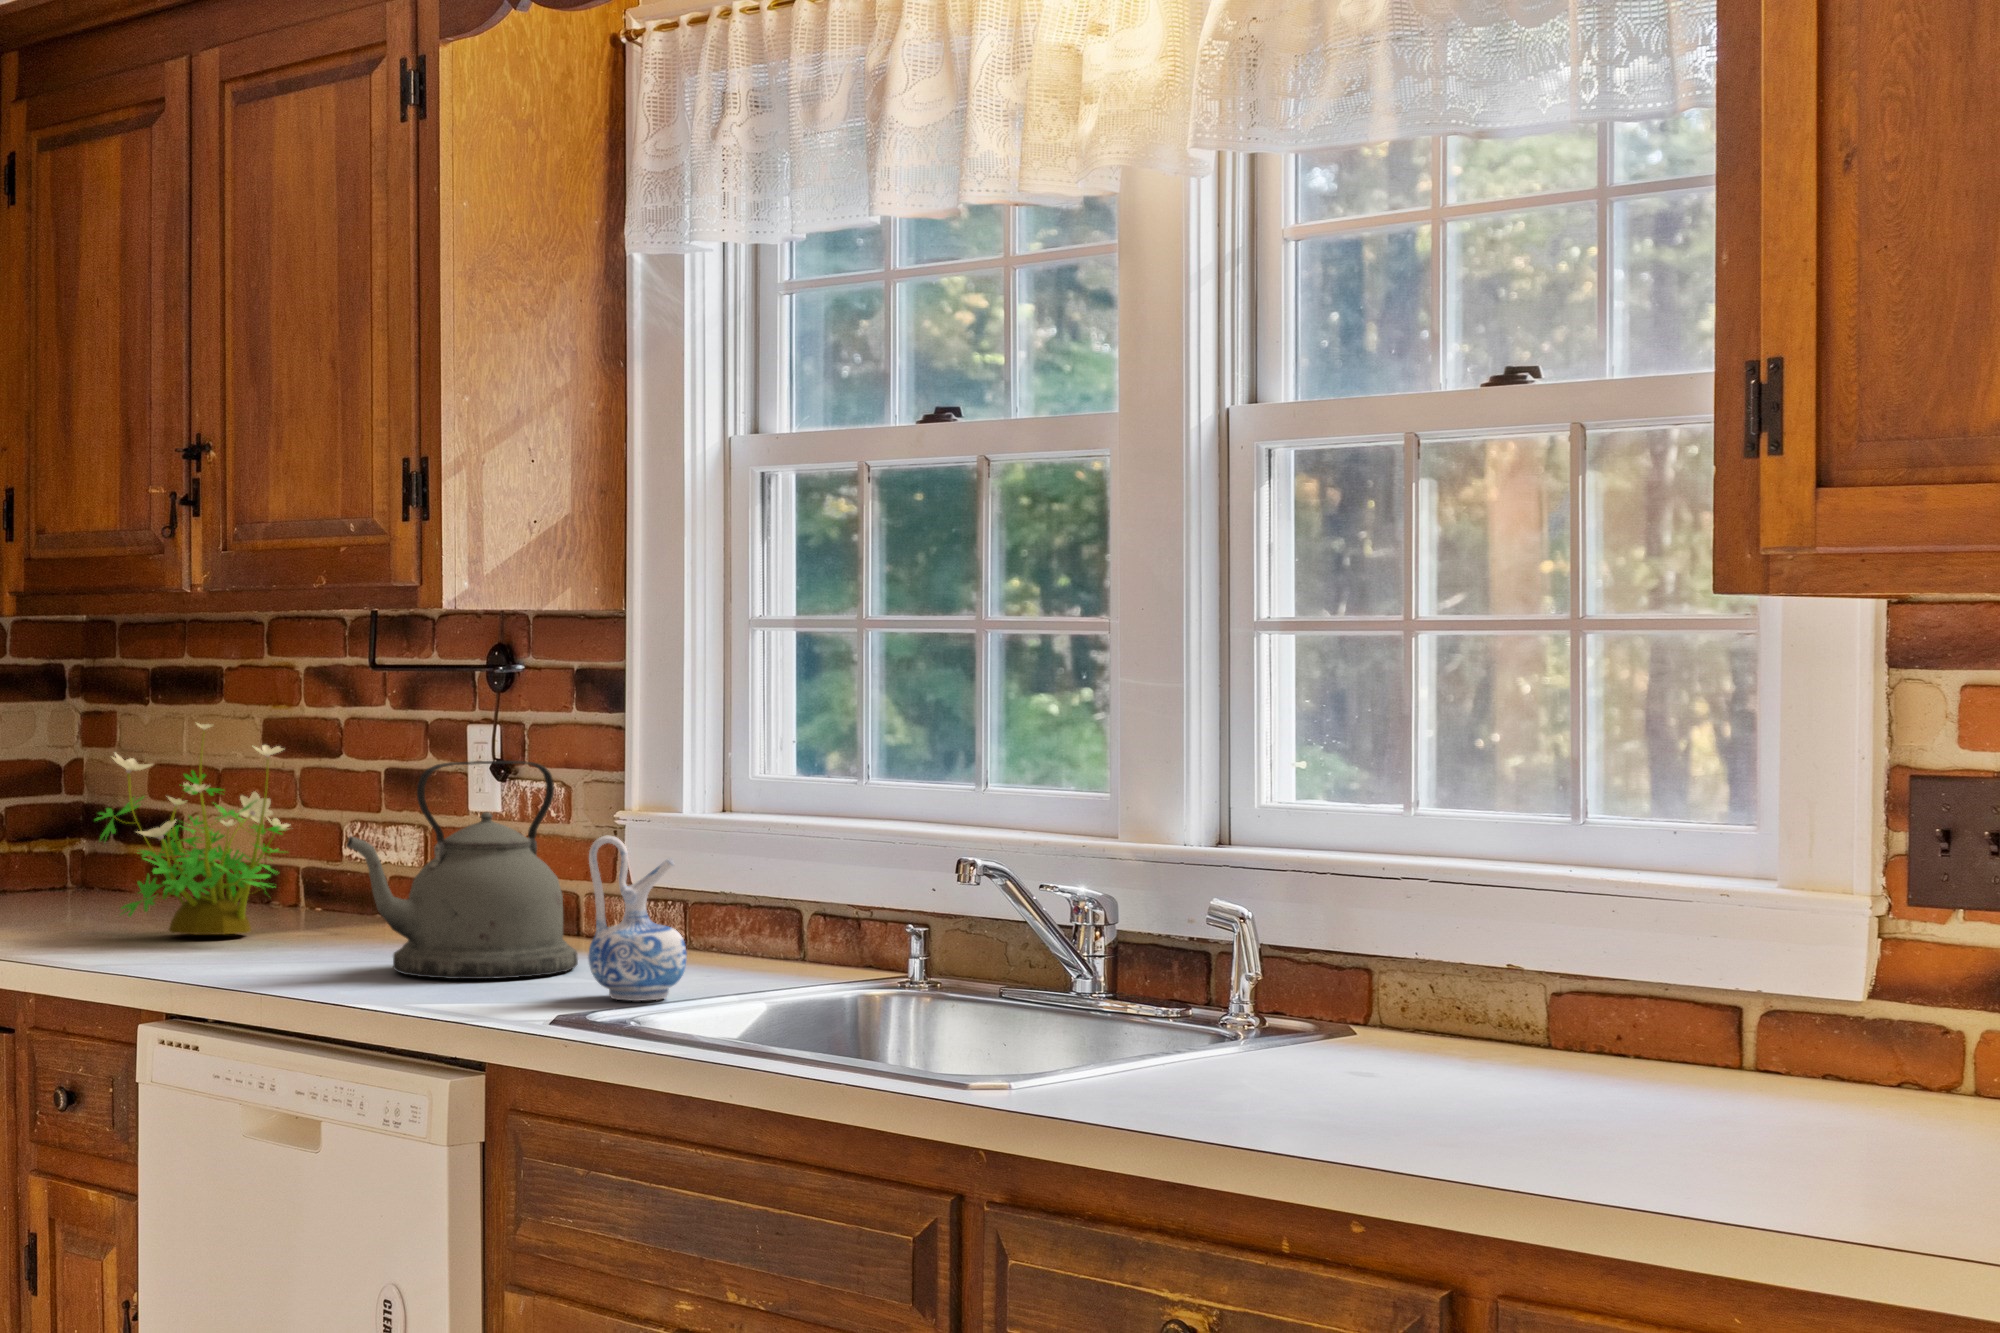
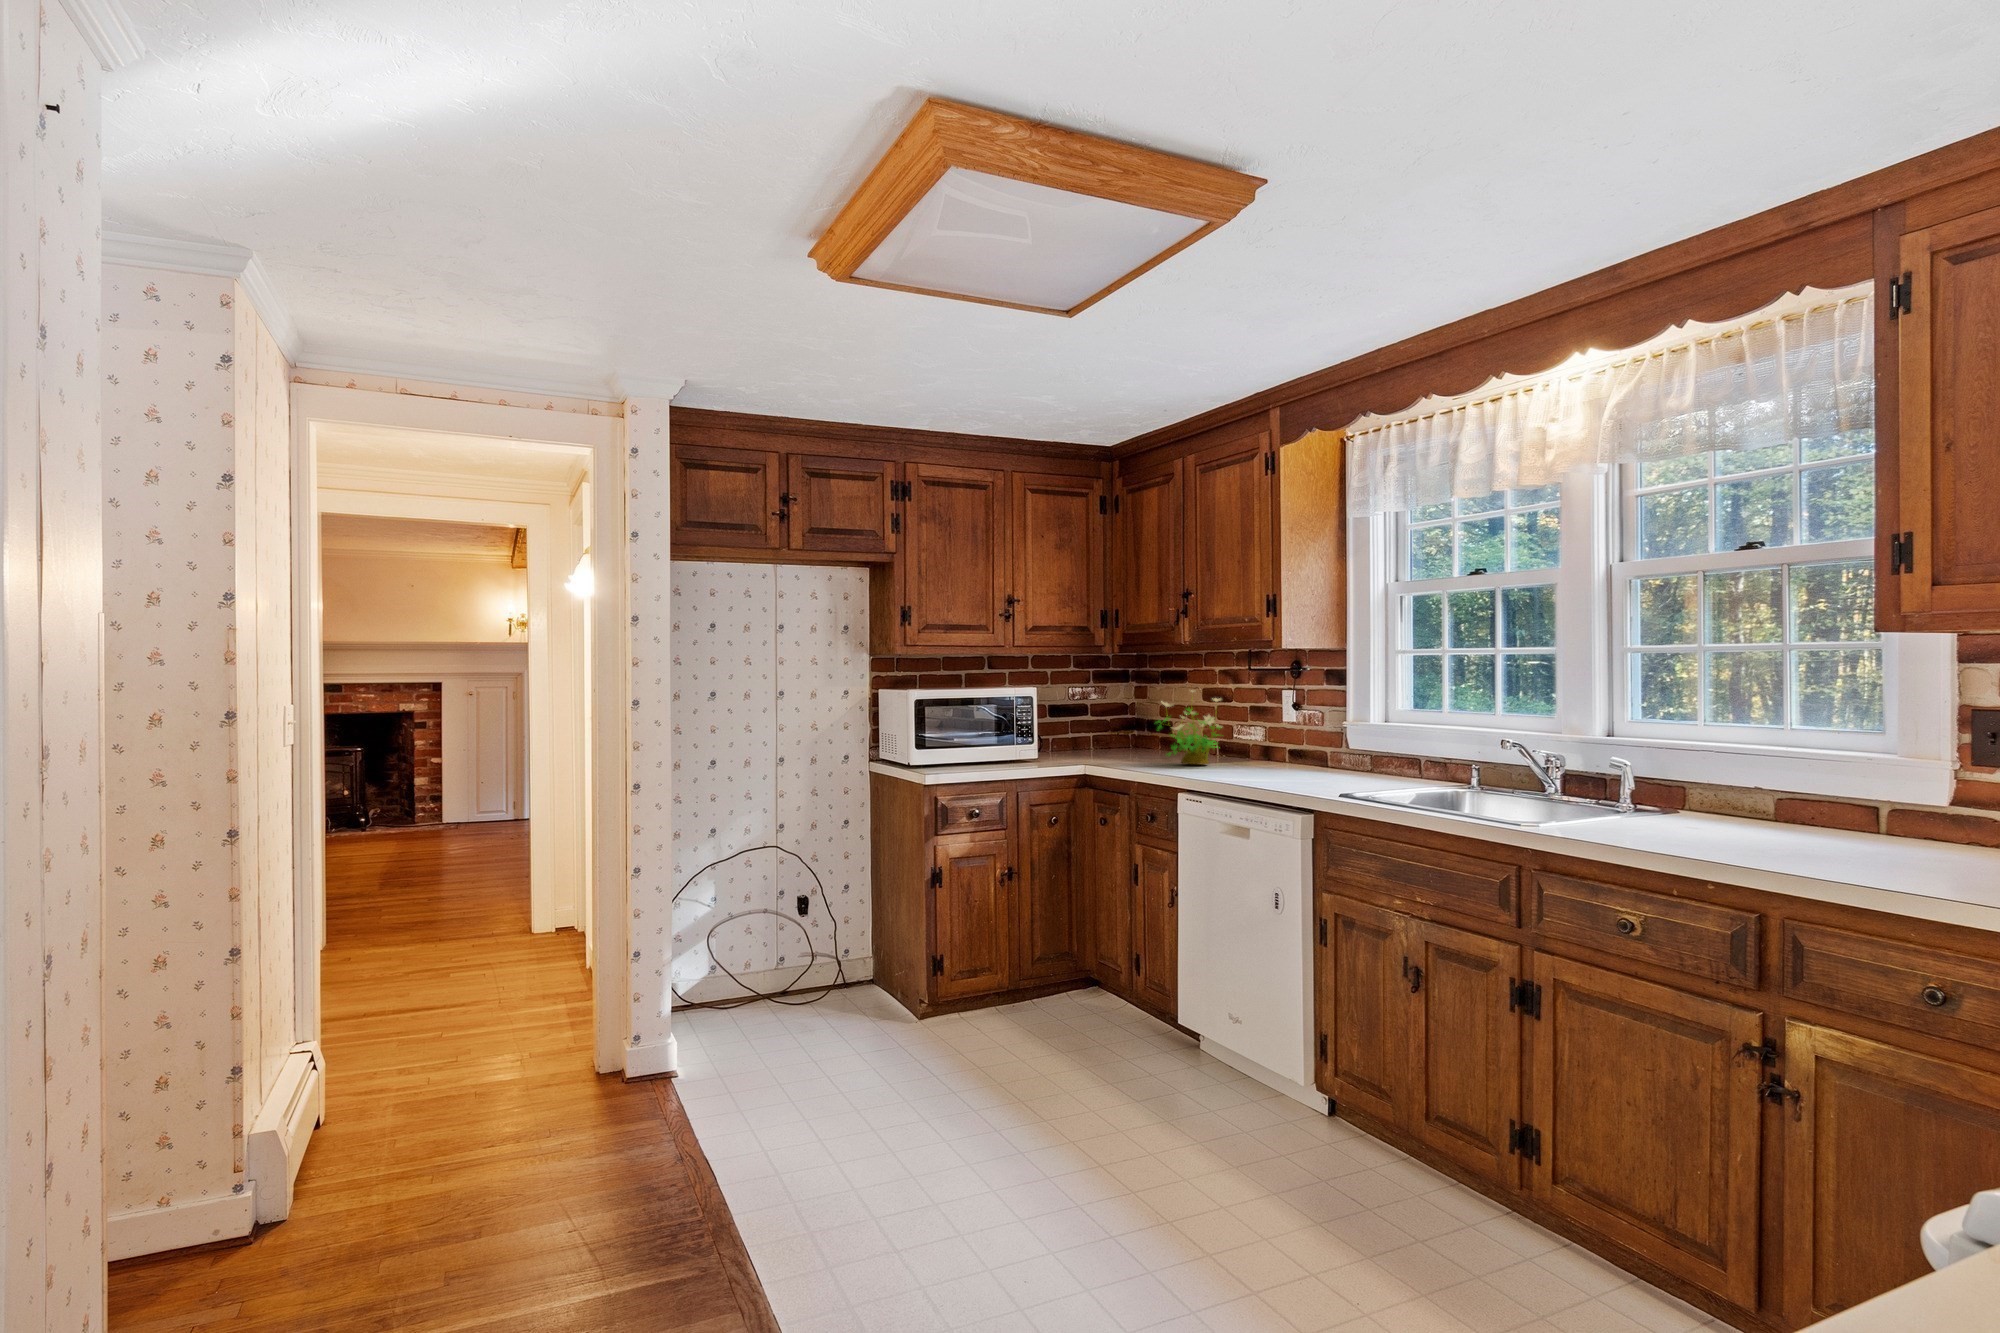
kettle: present [346,761,578,979] -> none [1254,704,1337,782]
ceramic pitcher: present [588,836,687,1001] -> none [1348,731,1385,791]

